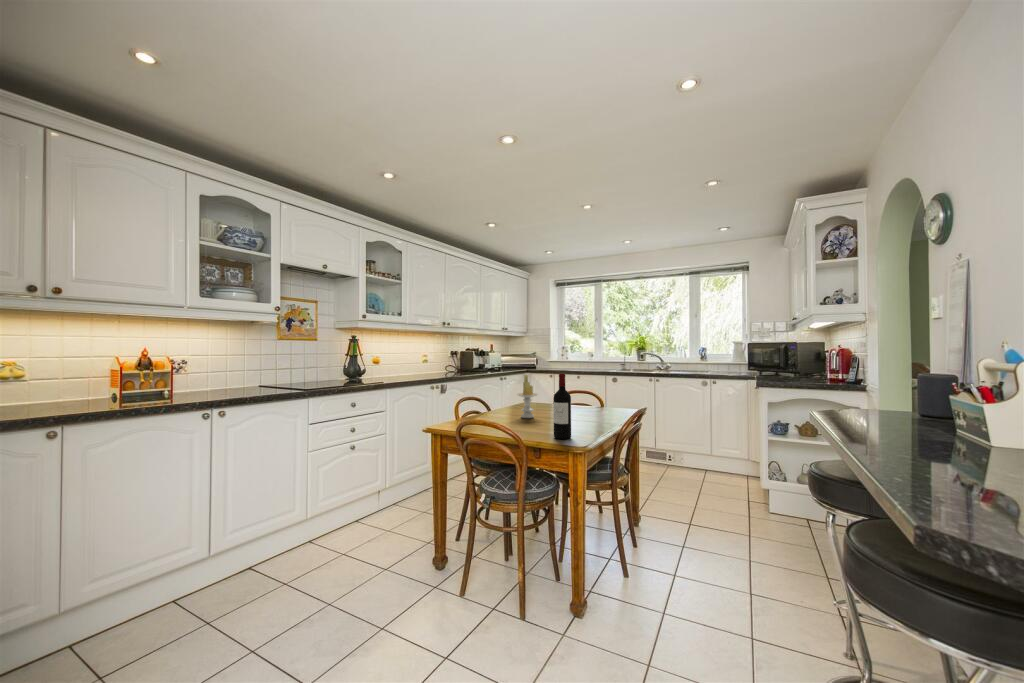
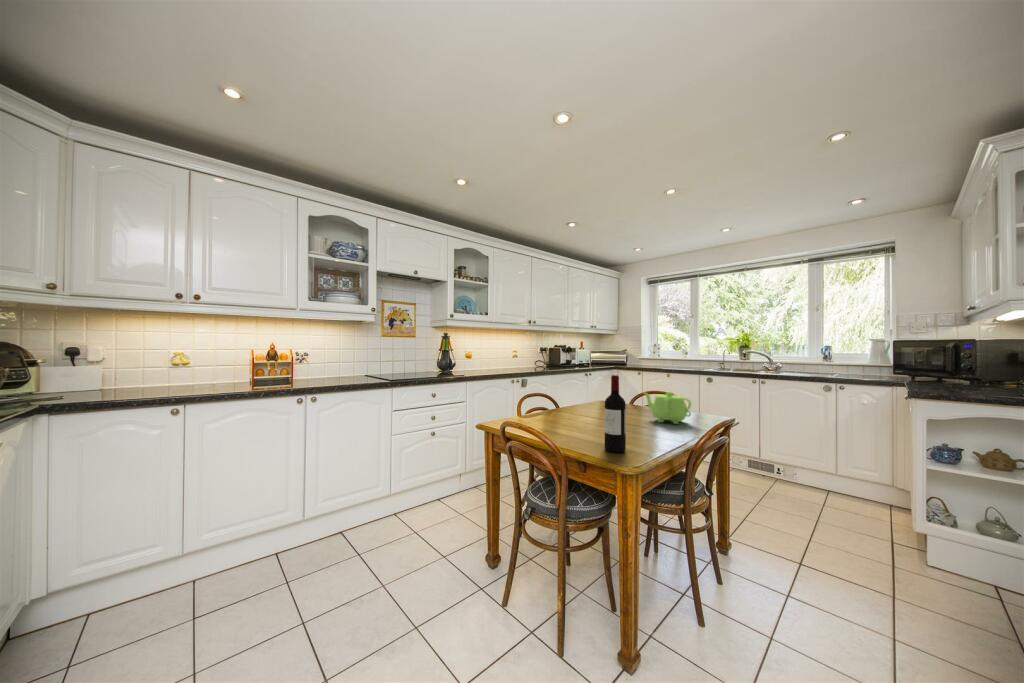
candle: present [517,375,537,418] -> none [578,374,602,421]
teapot: none [571,389,612,416] -> present [644,392,691,424]

